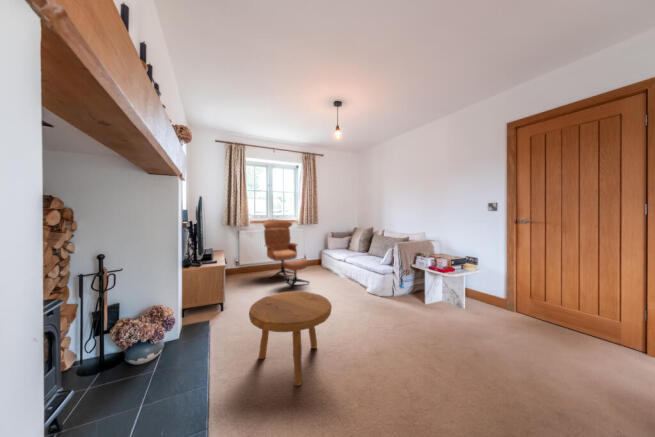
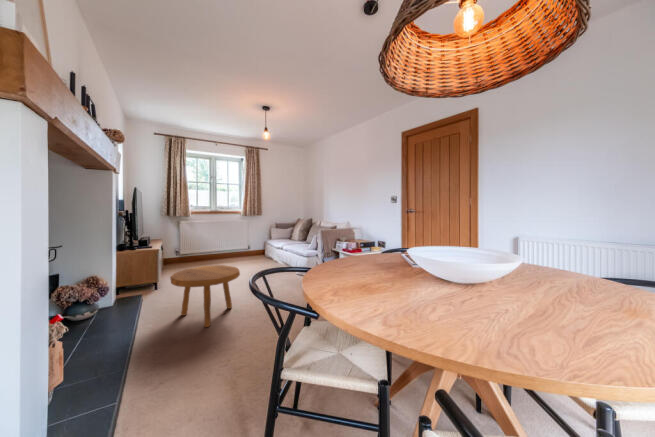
lounge chair: present [263,220,309,288] -> none [204,212,247,273]

